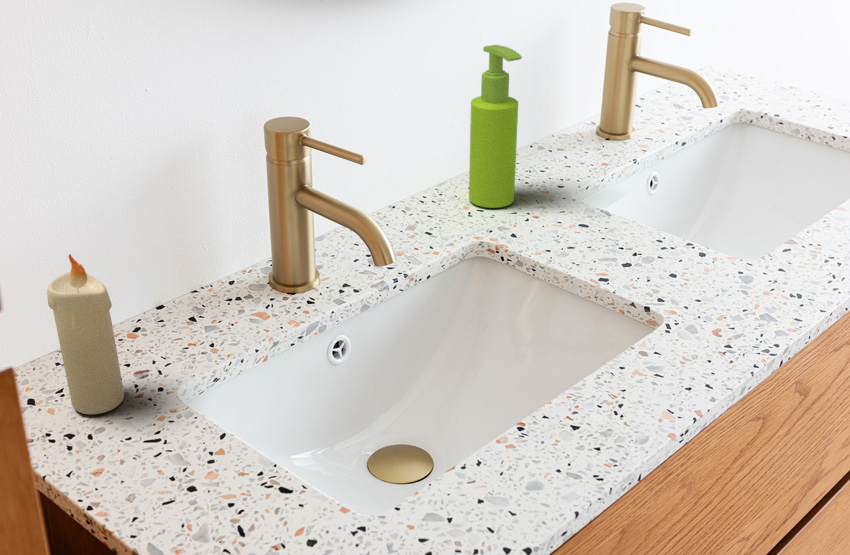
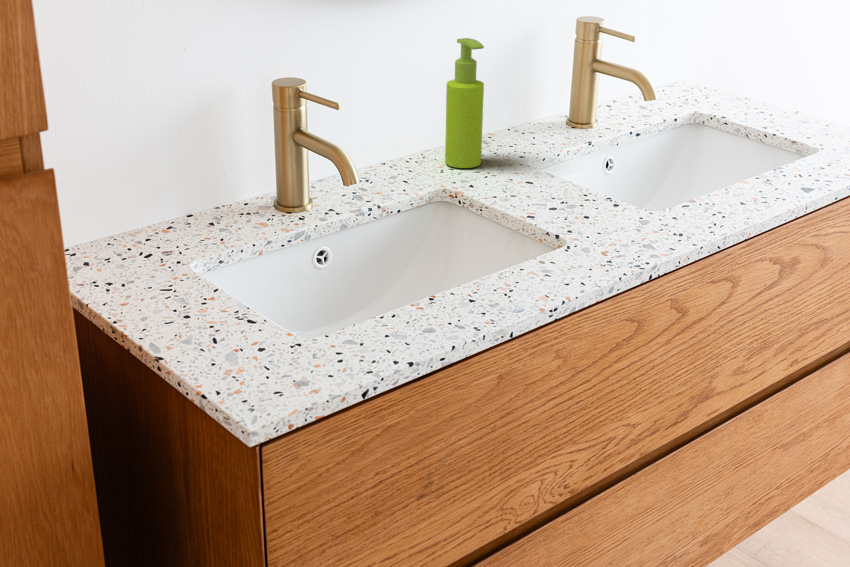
candle: present [47,254,124,414] -> none [102,152,153,273]

